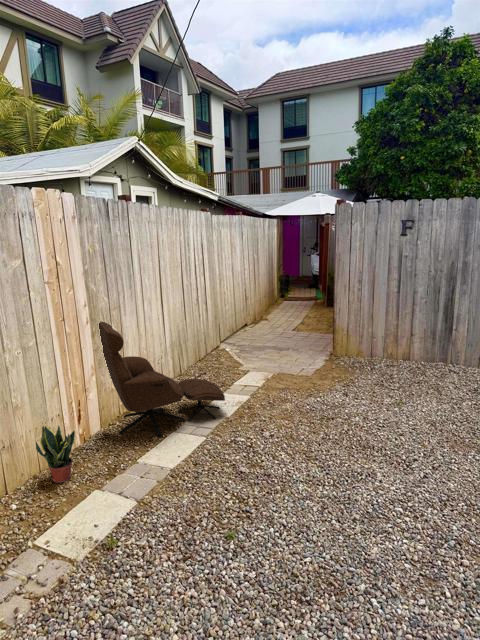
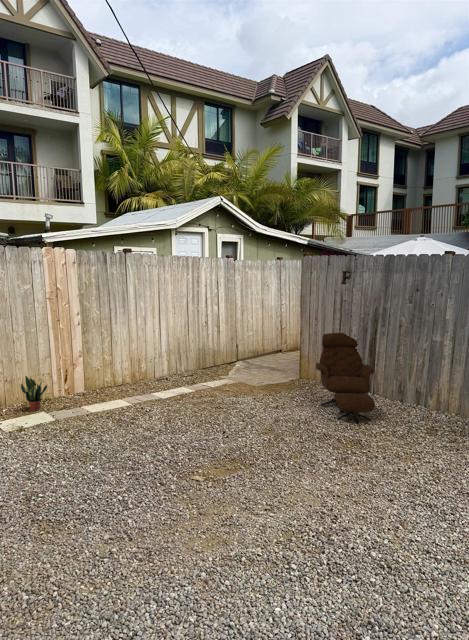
lounge chair: present [99,322,225,437] -> present [316,333,375,424]

